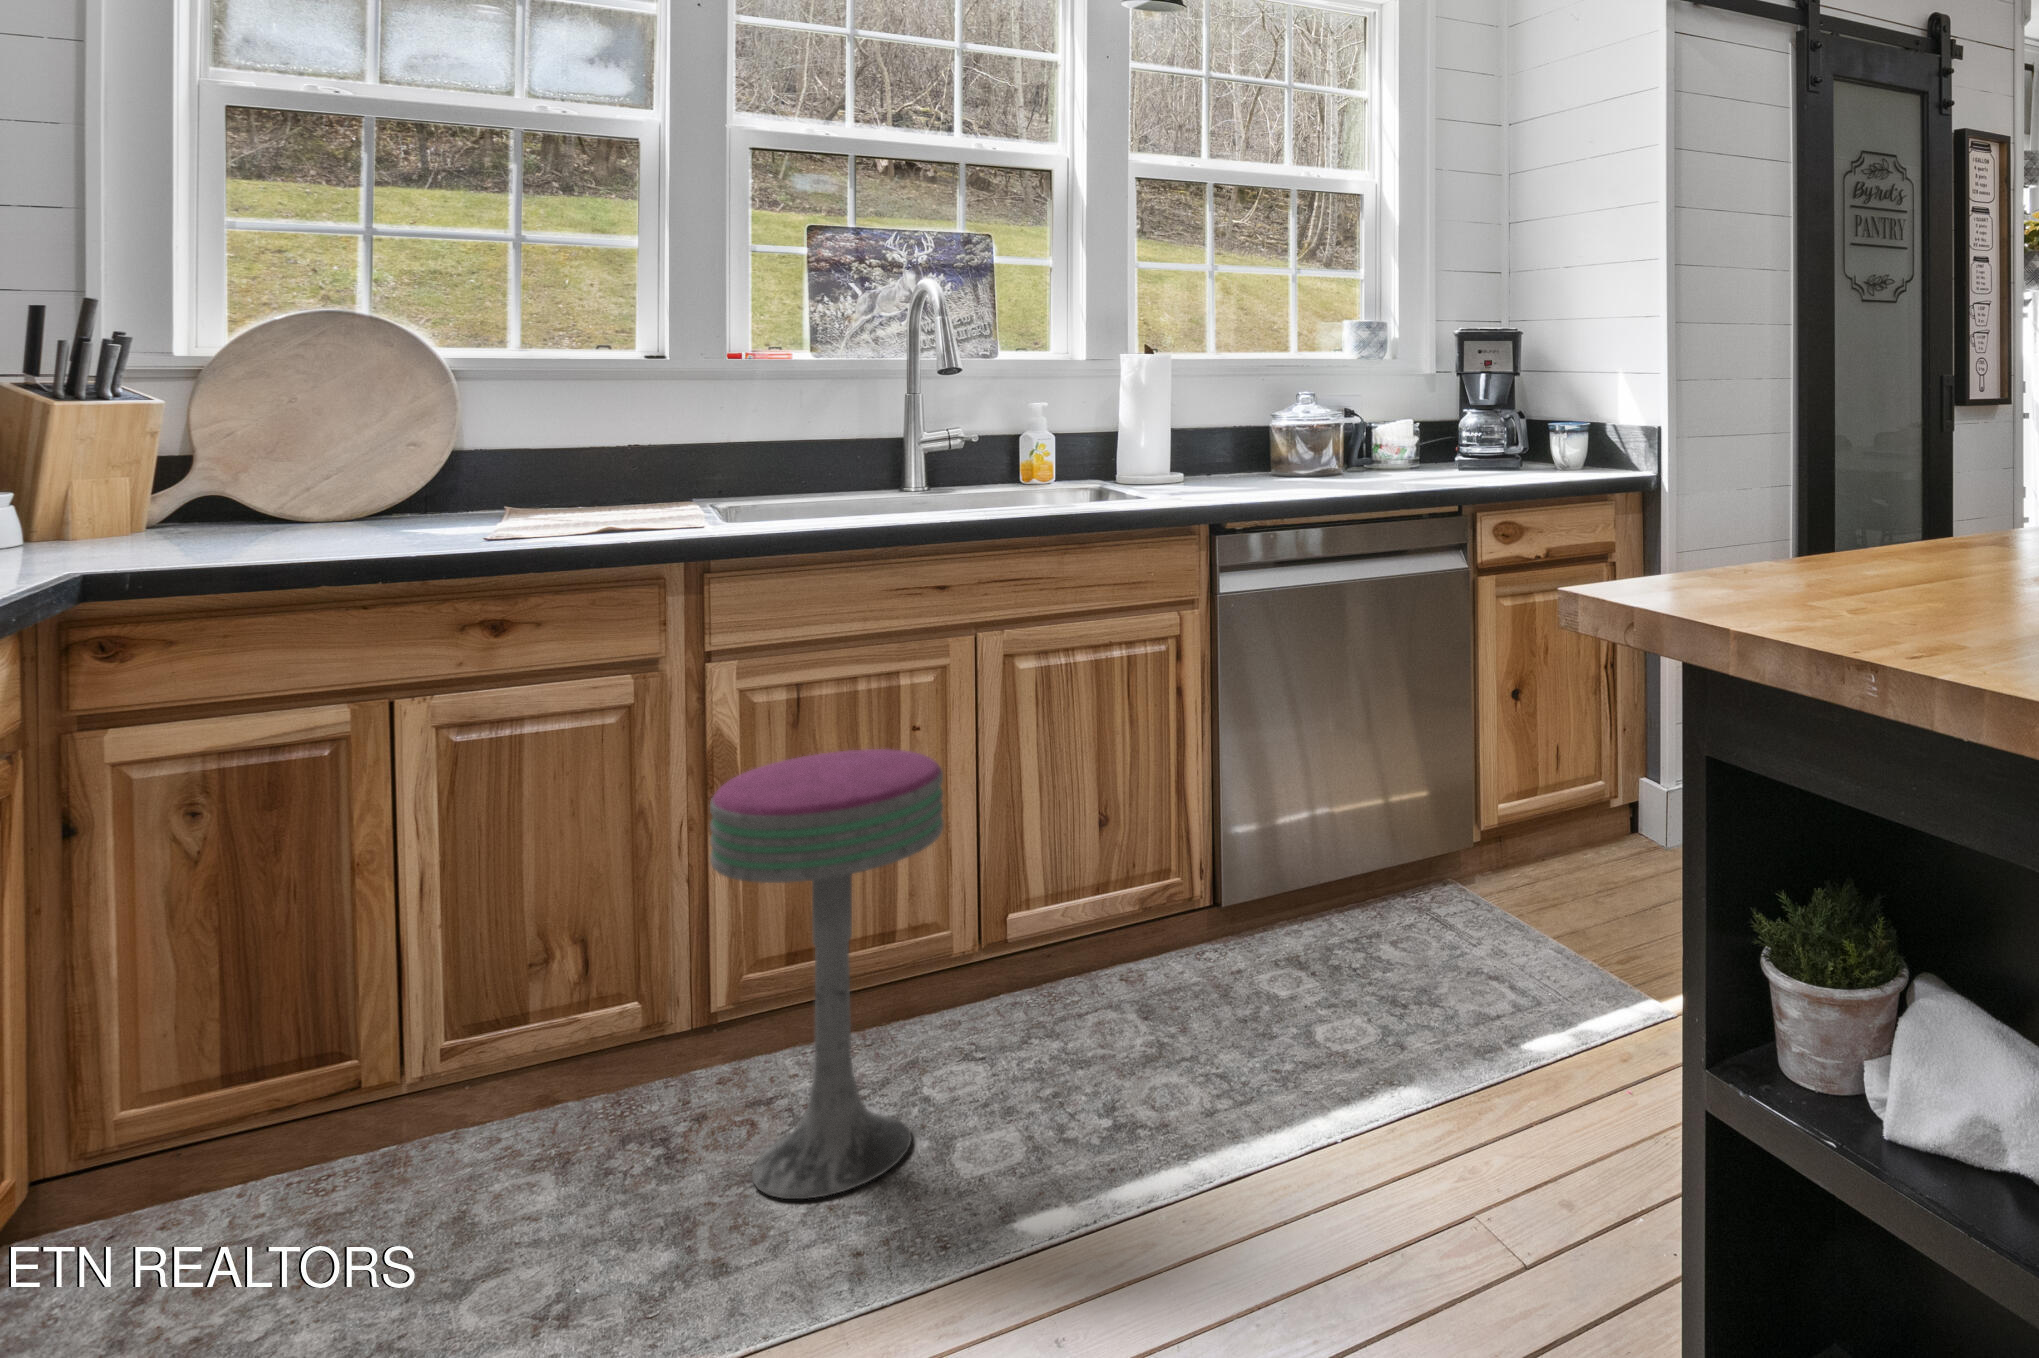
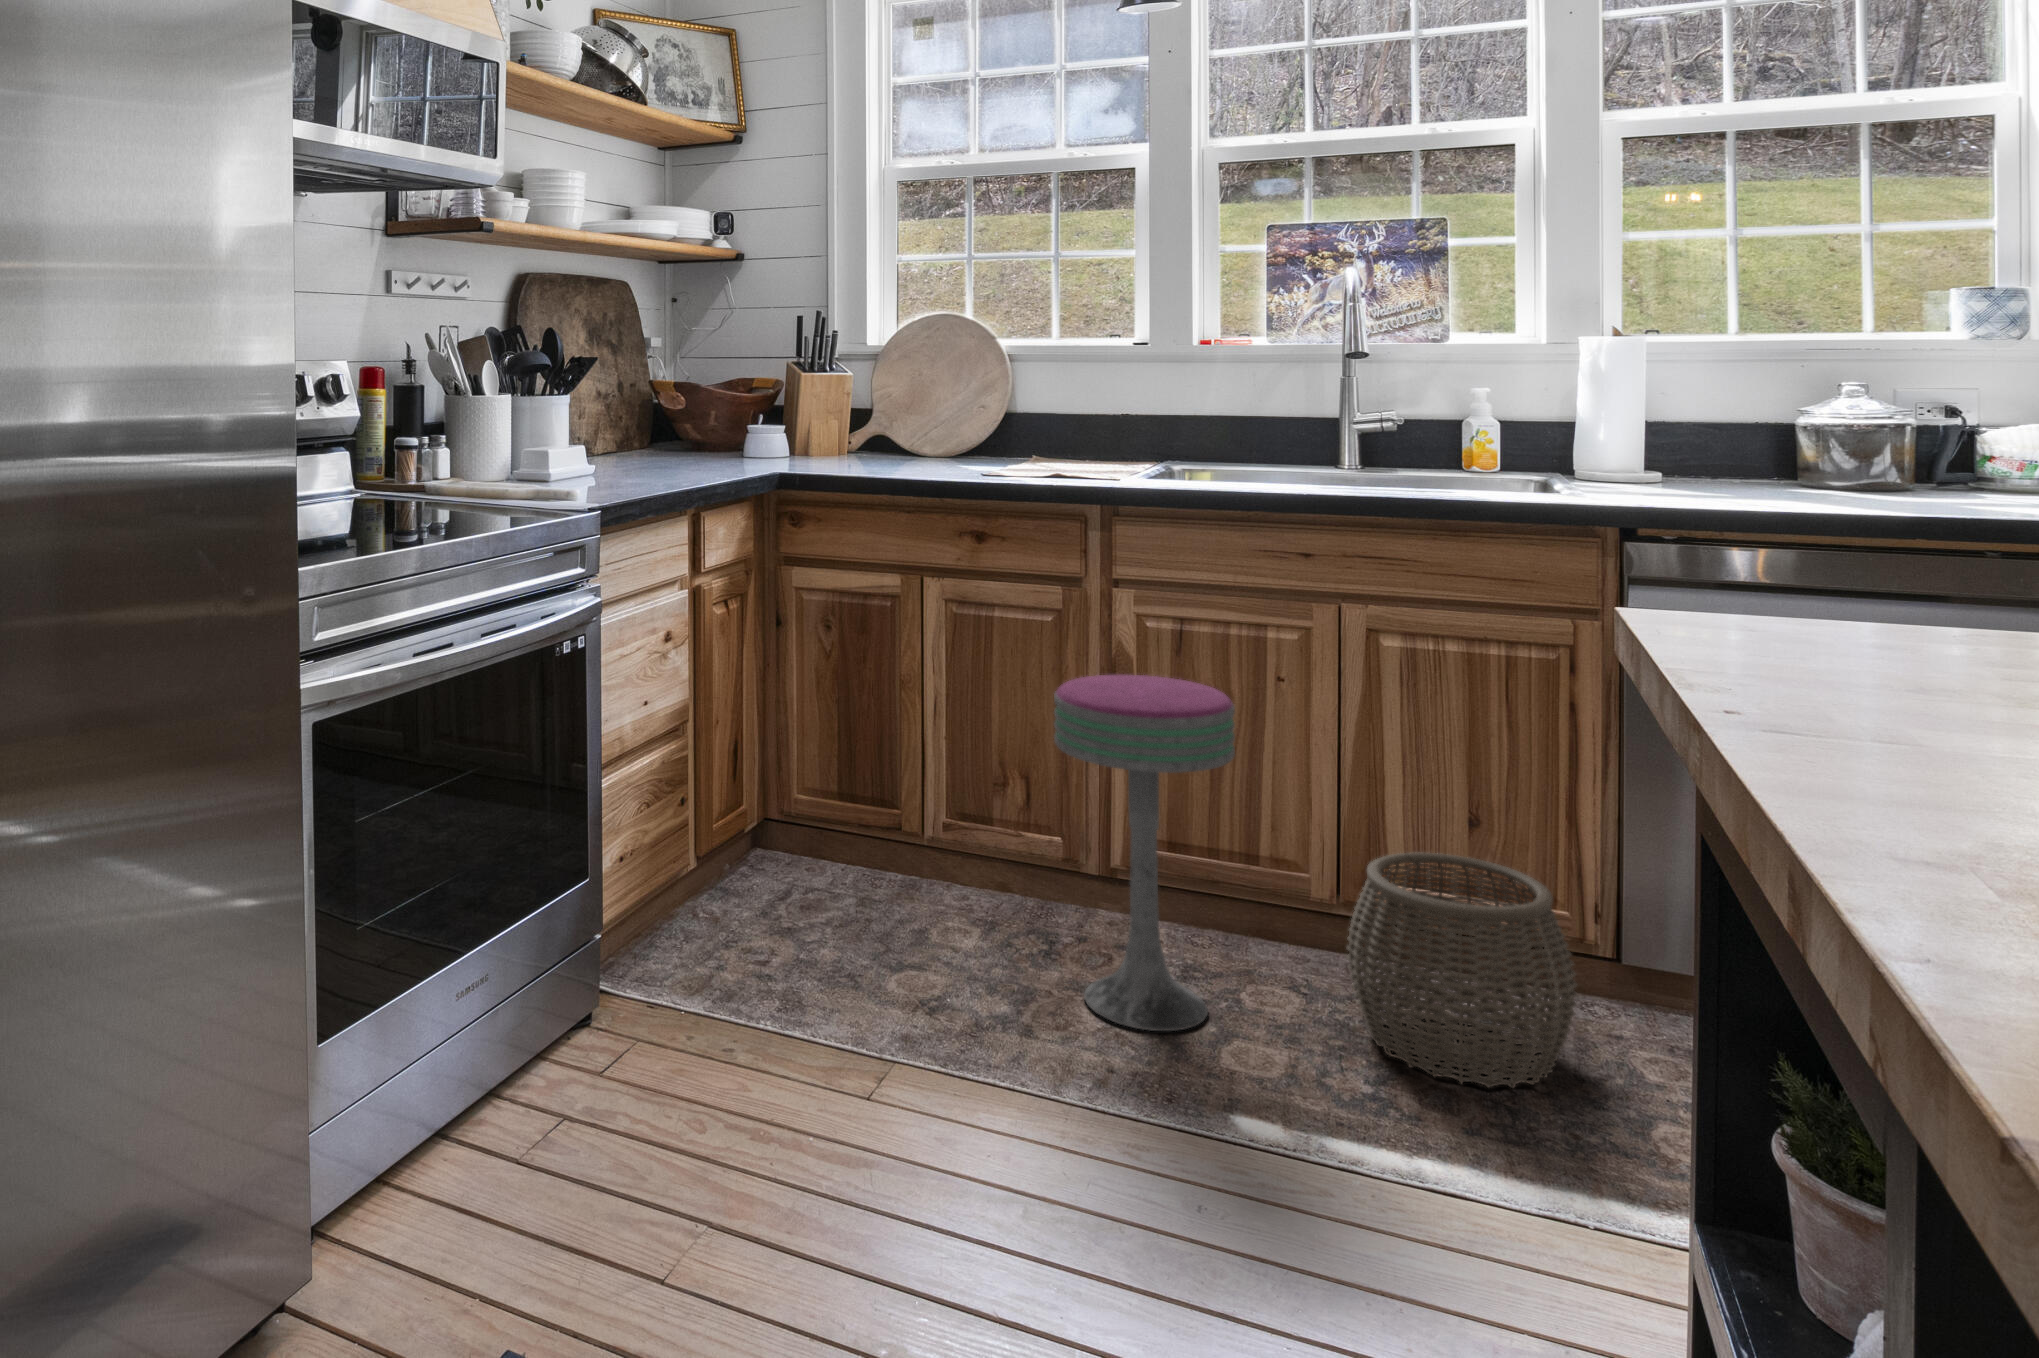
woven basket: none [1042,852,1247,1084] -> present [1347,852,1577,1088]

